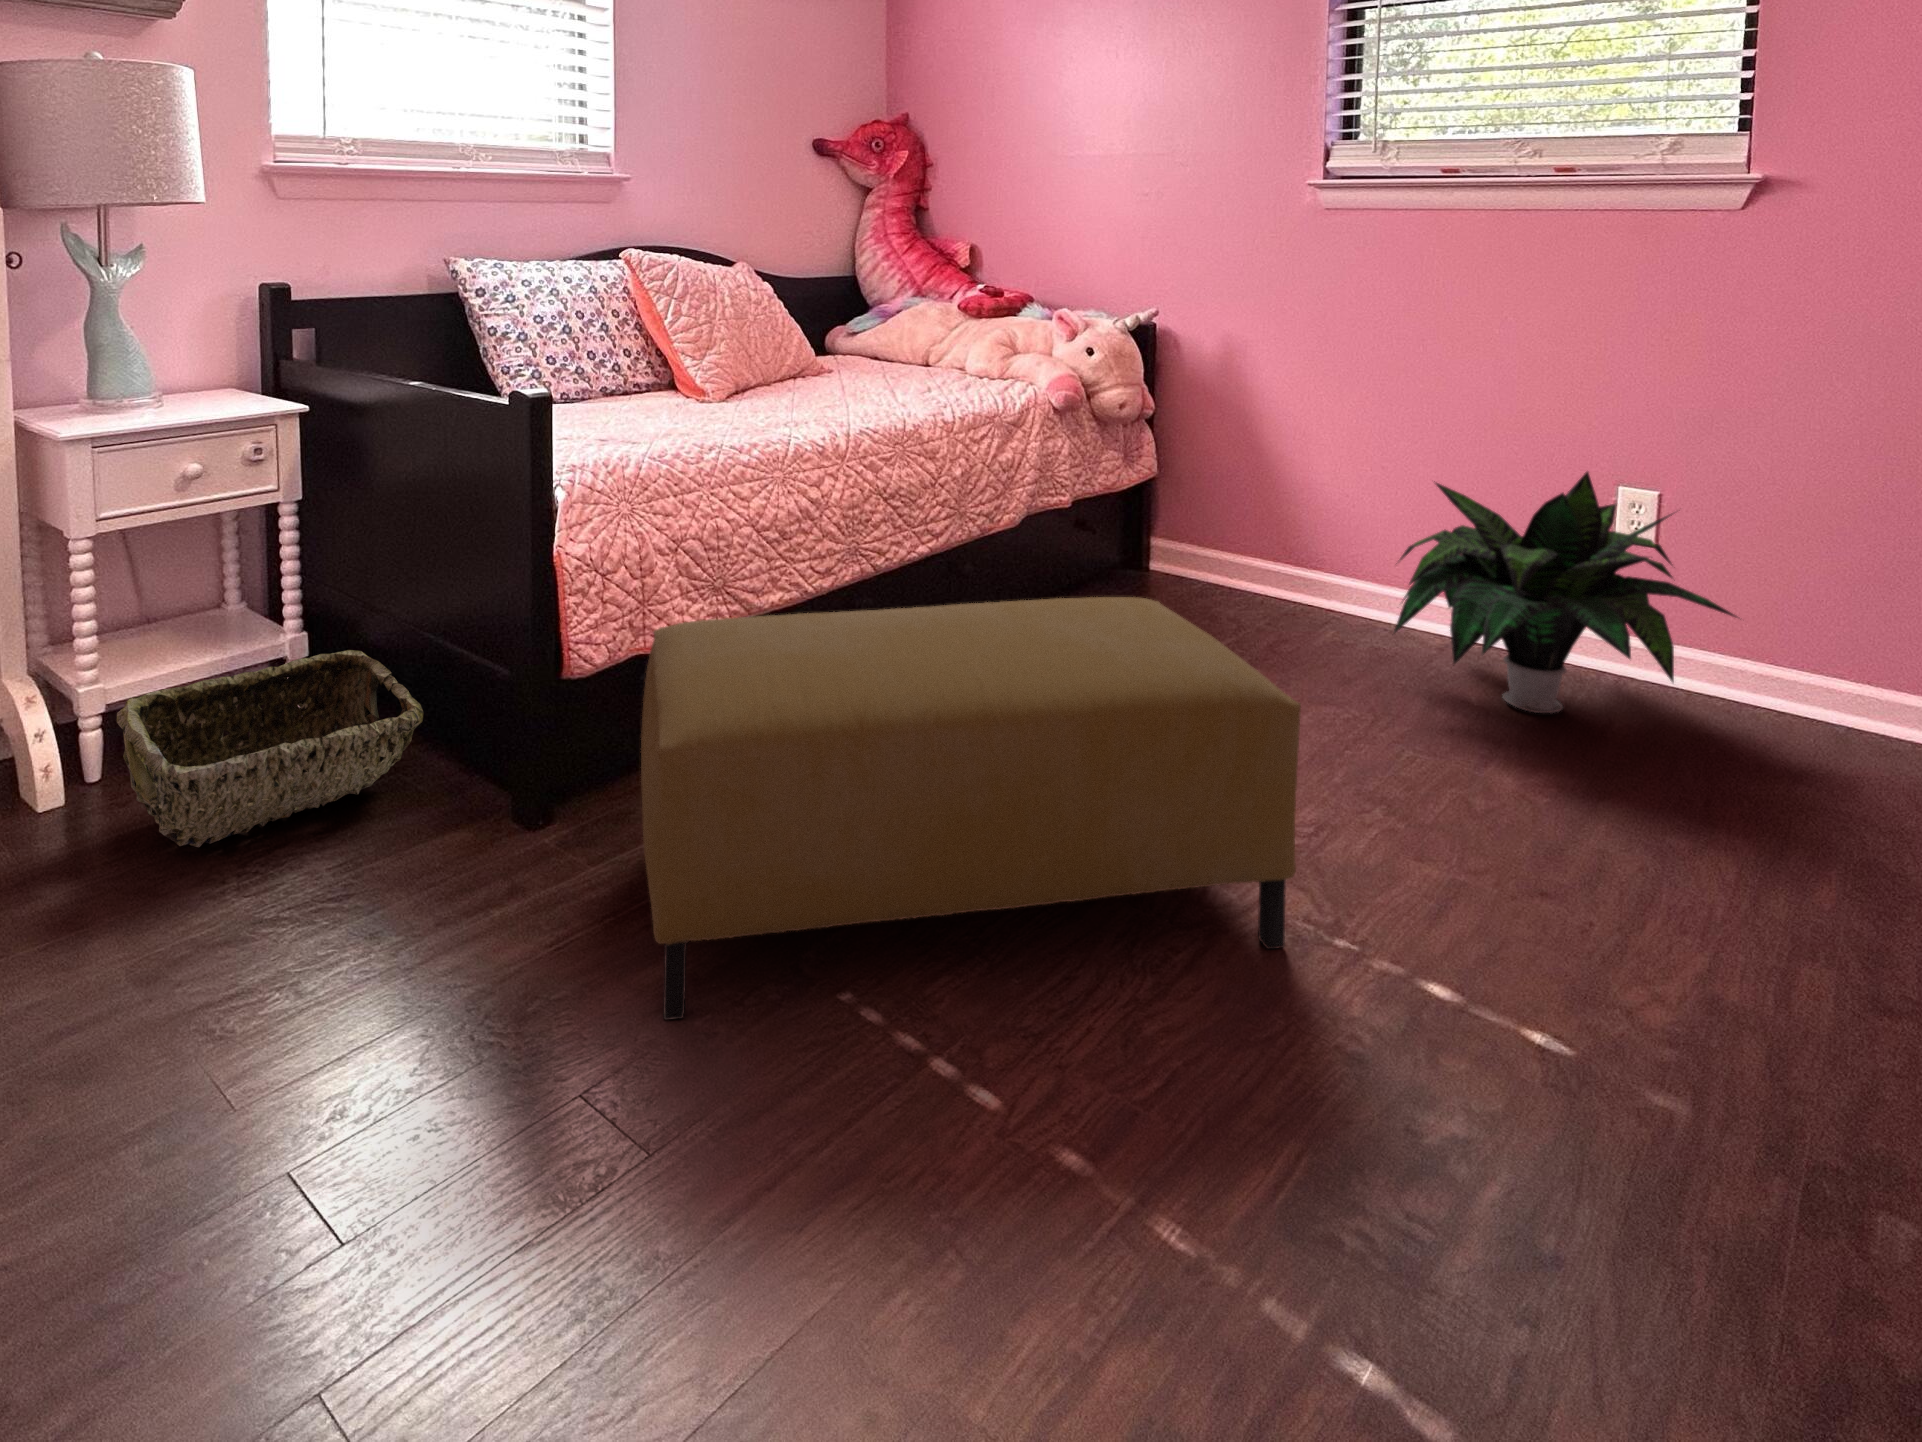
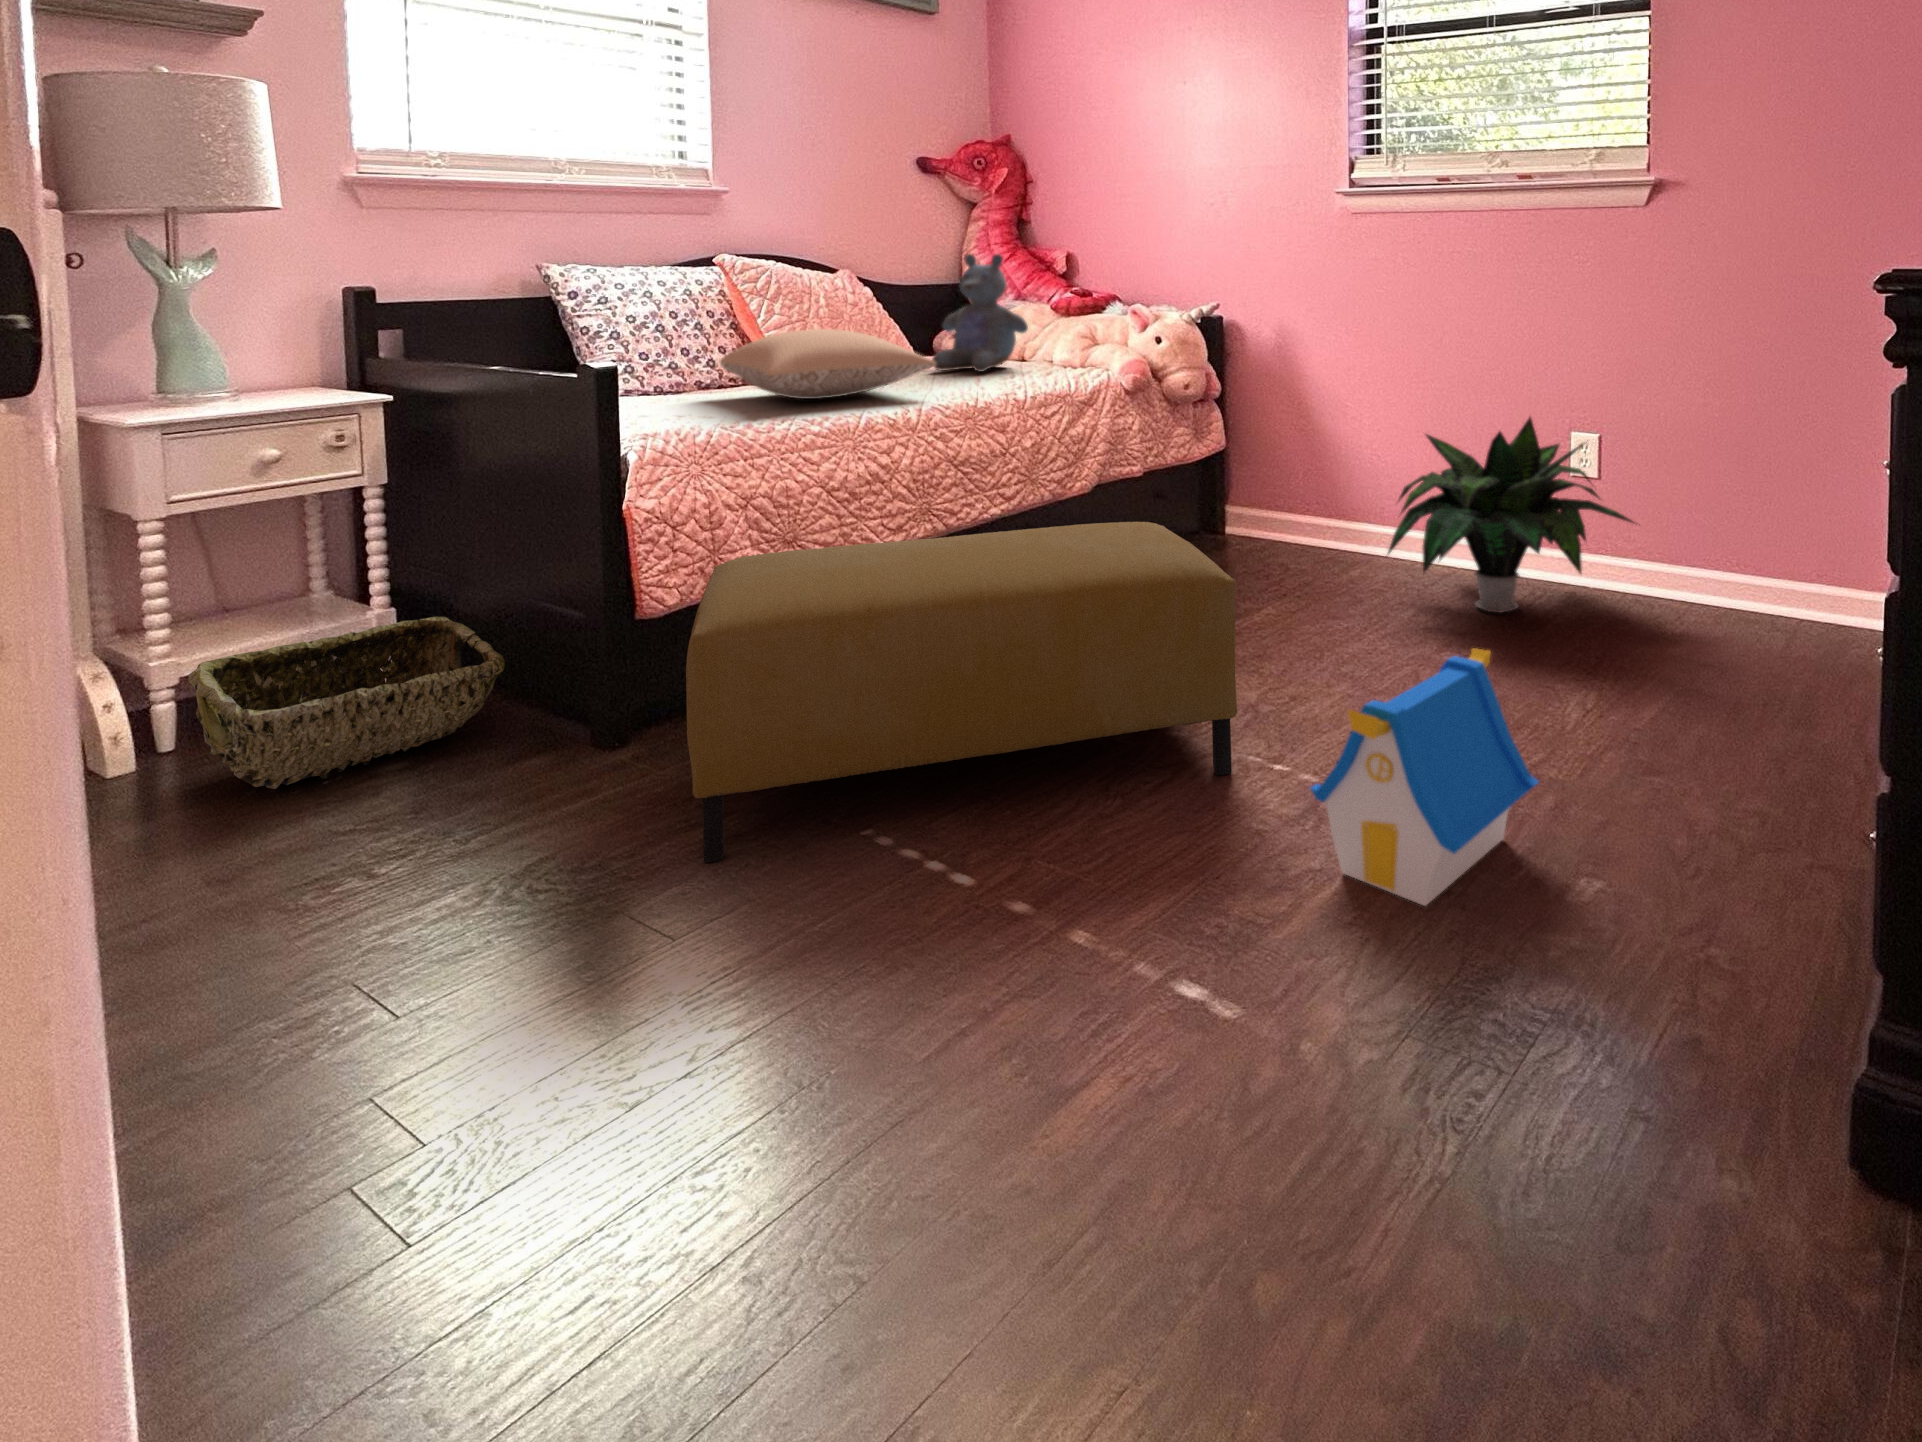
stuffed bear: none [838,249,942,382] -> present [932,254,1028,372]
pillow: none [627,337,862,415] -> present [720,329,936,399]
toy house: none [1455,838,1799,1240] -> present [1311,648,1538,906]

